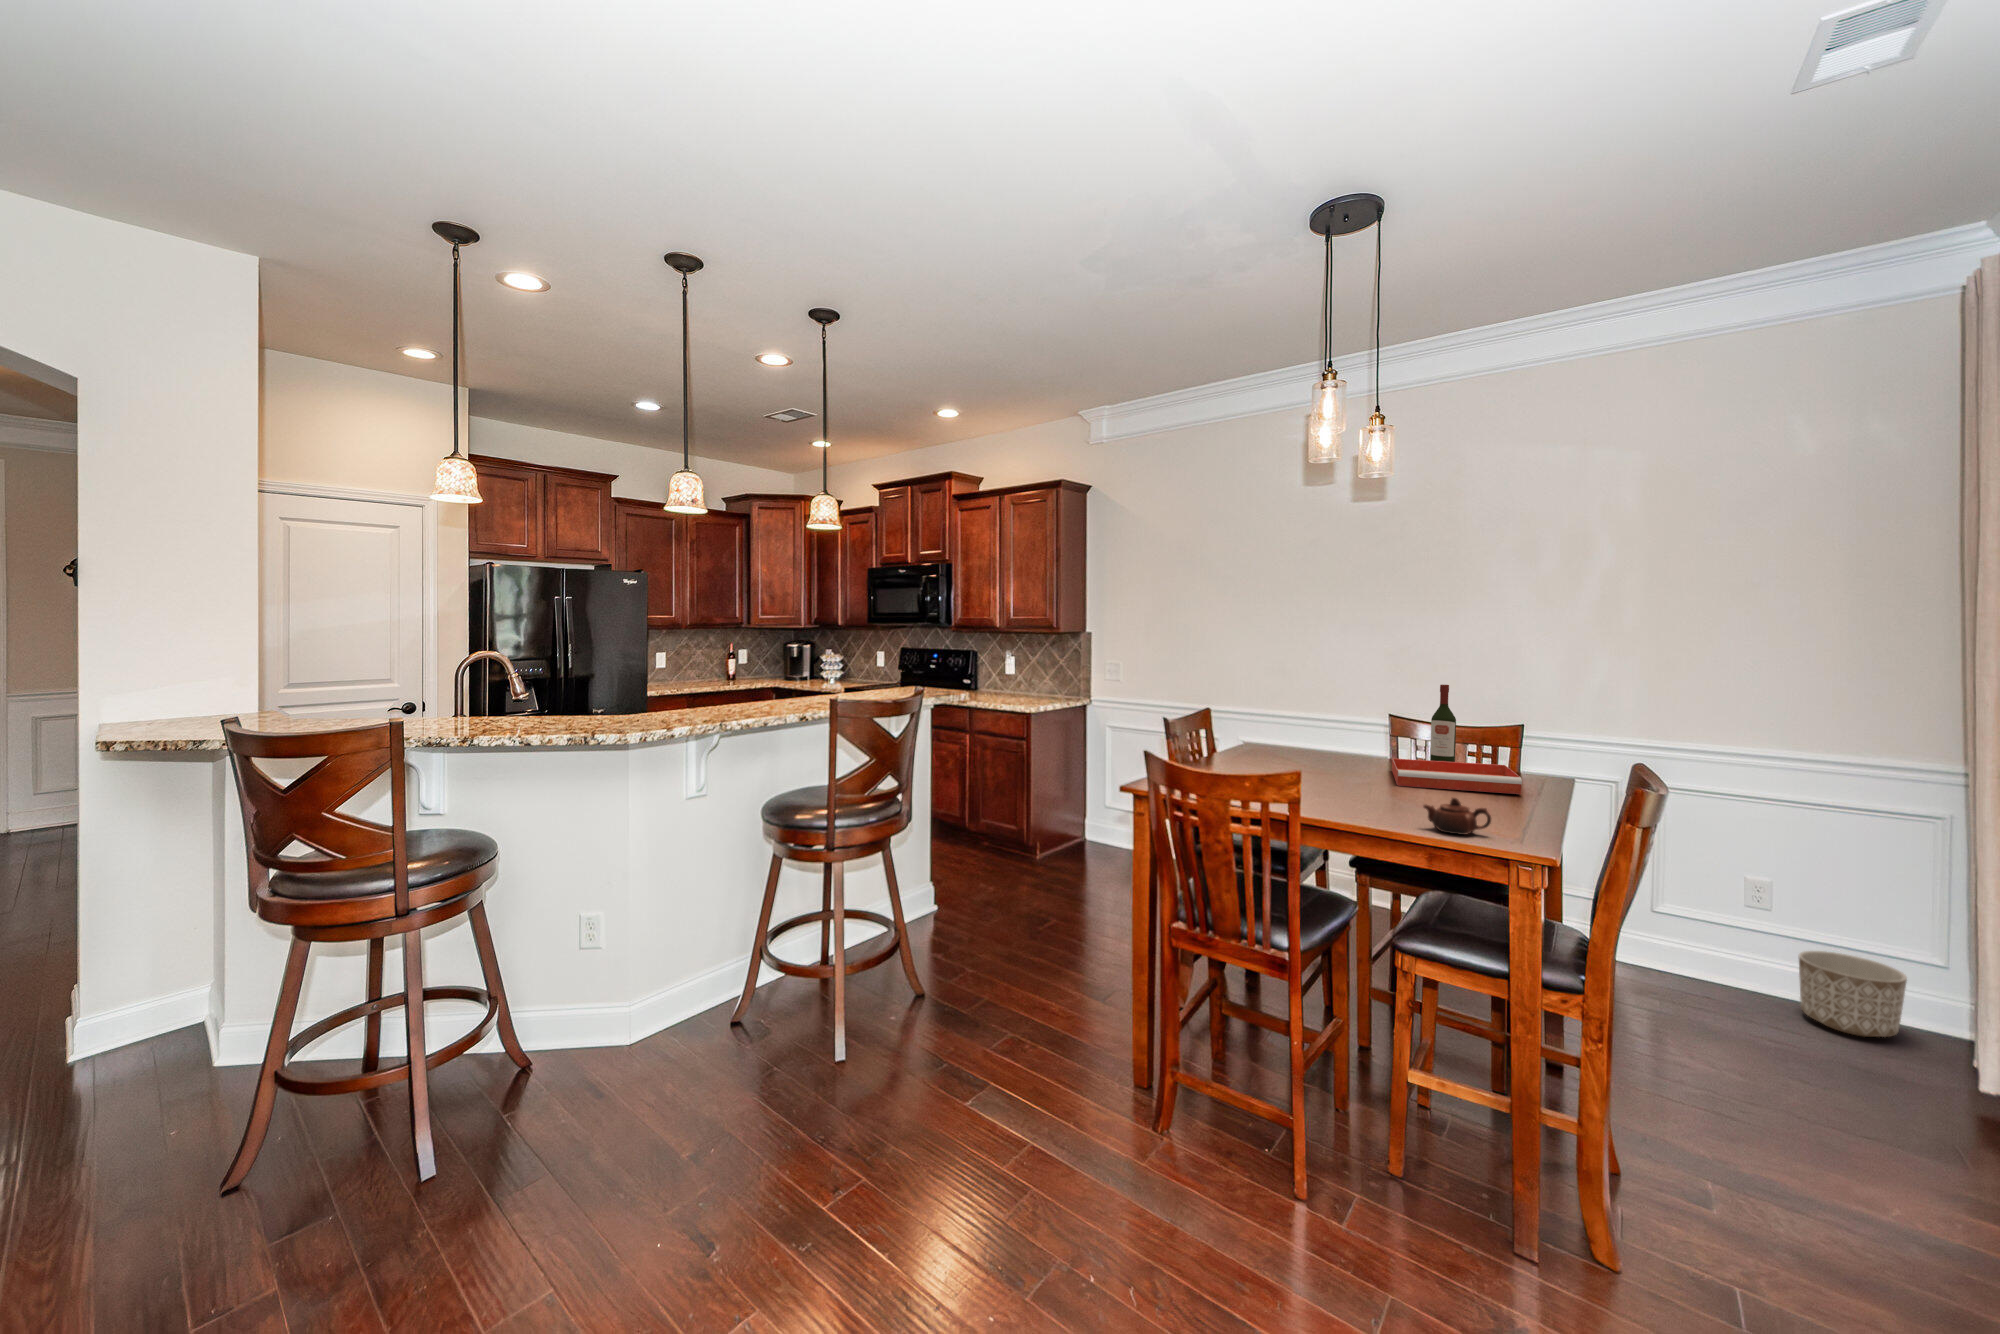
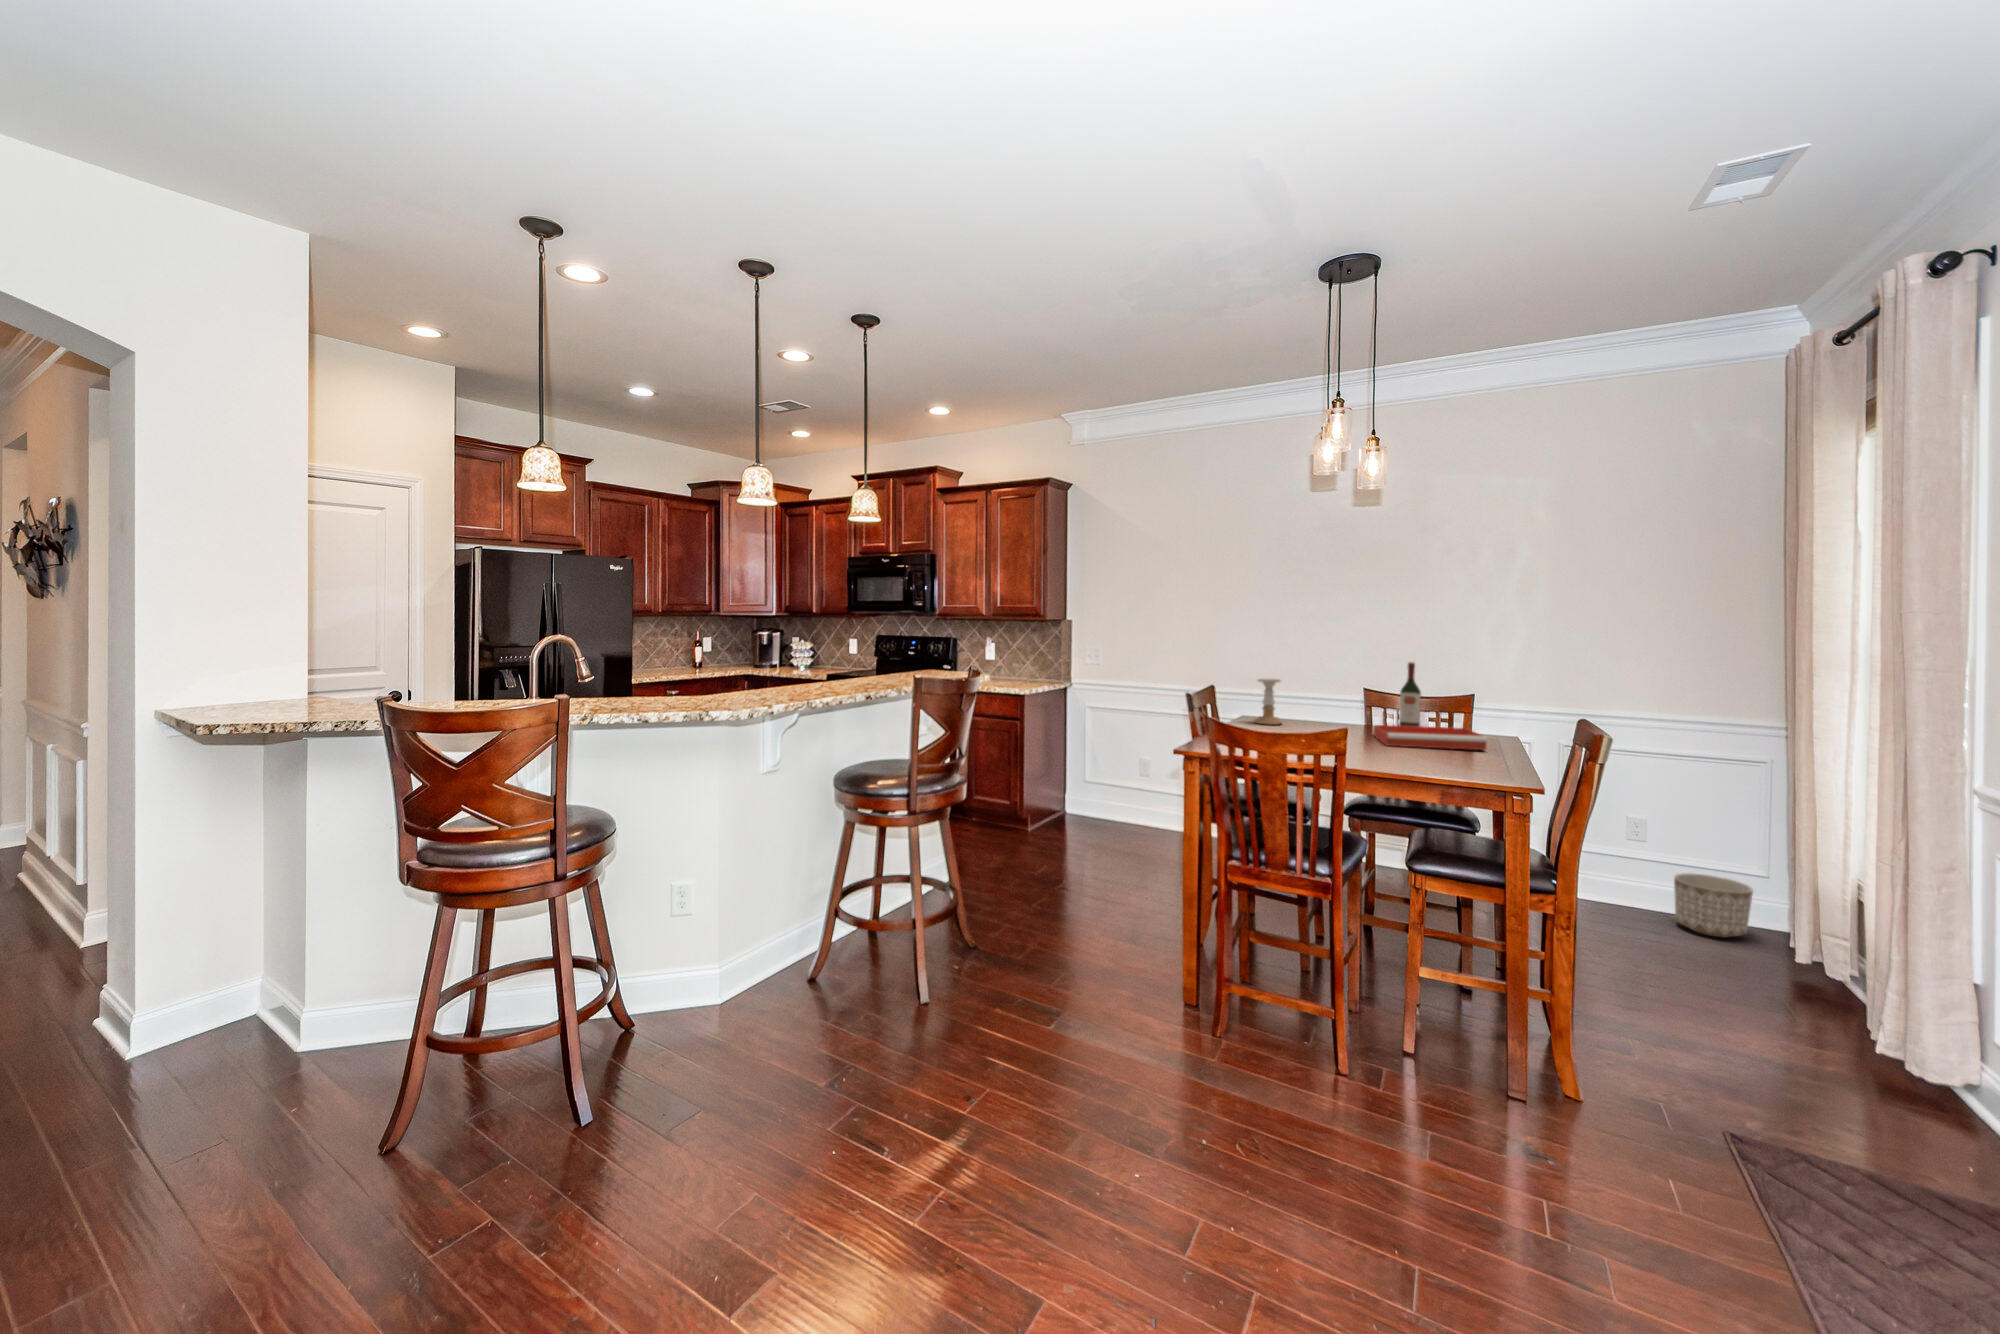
candle holder: none [1258,701,1291,755] -> present [1255,679,1282,725]
teapot: present [1424,797,1491,835] -> none [1432,750,1487,779]

